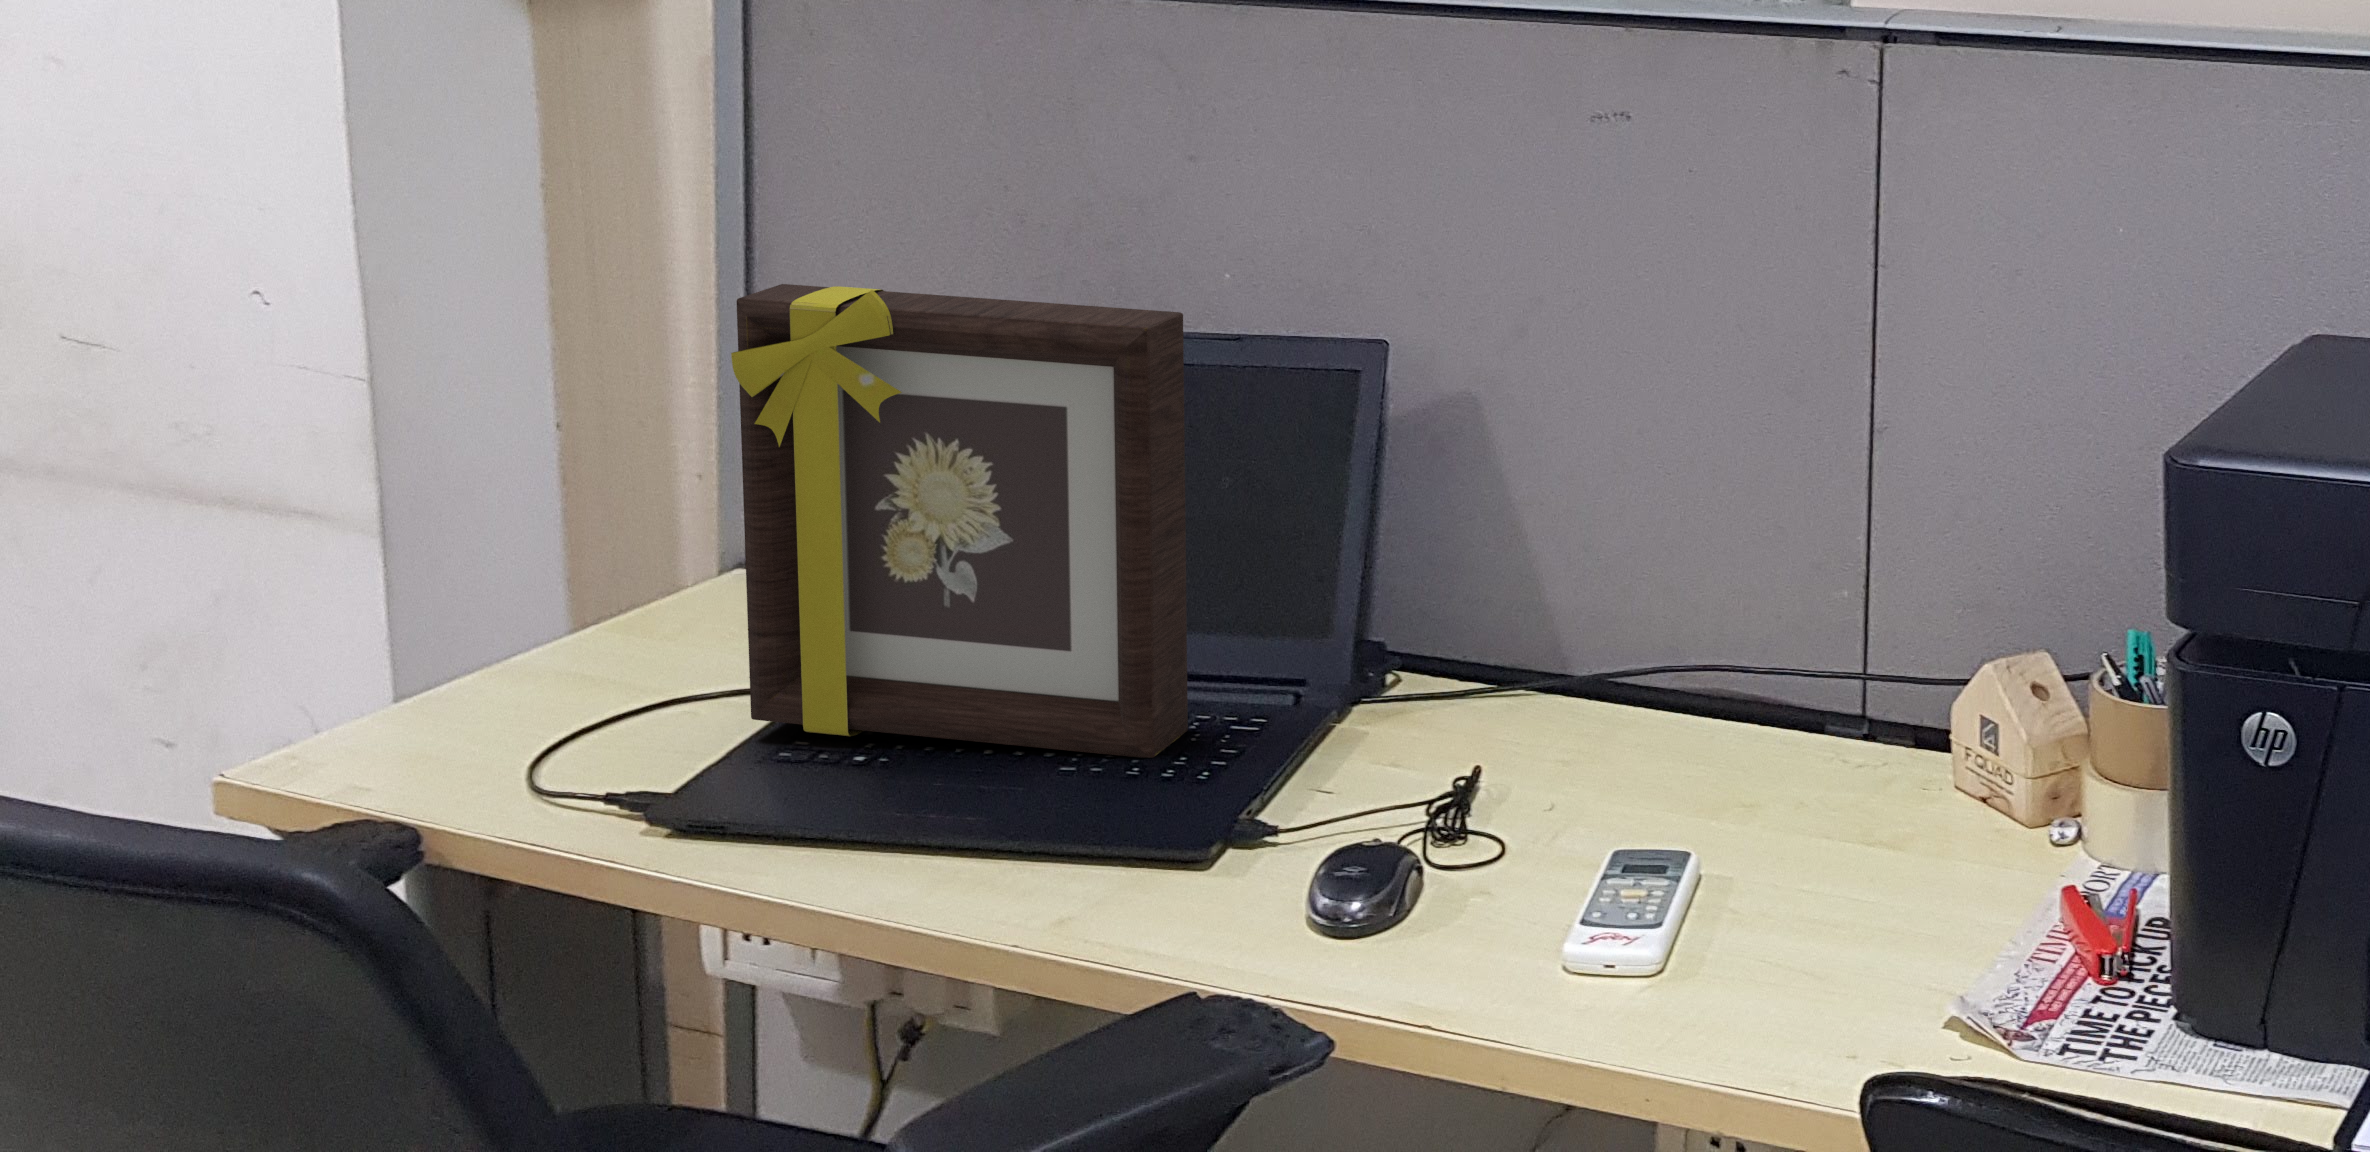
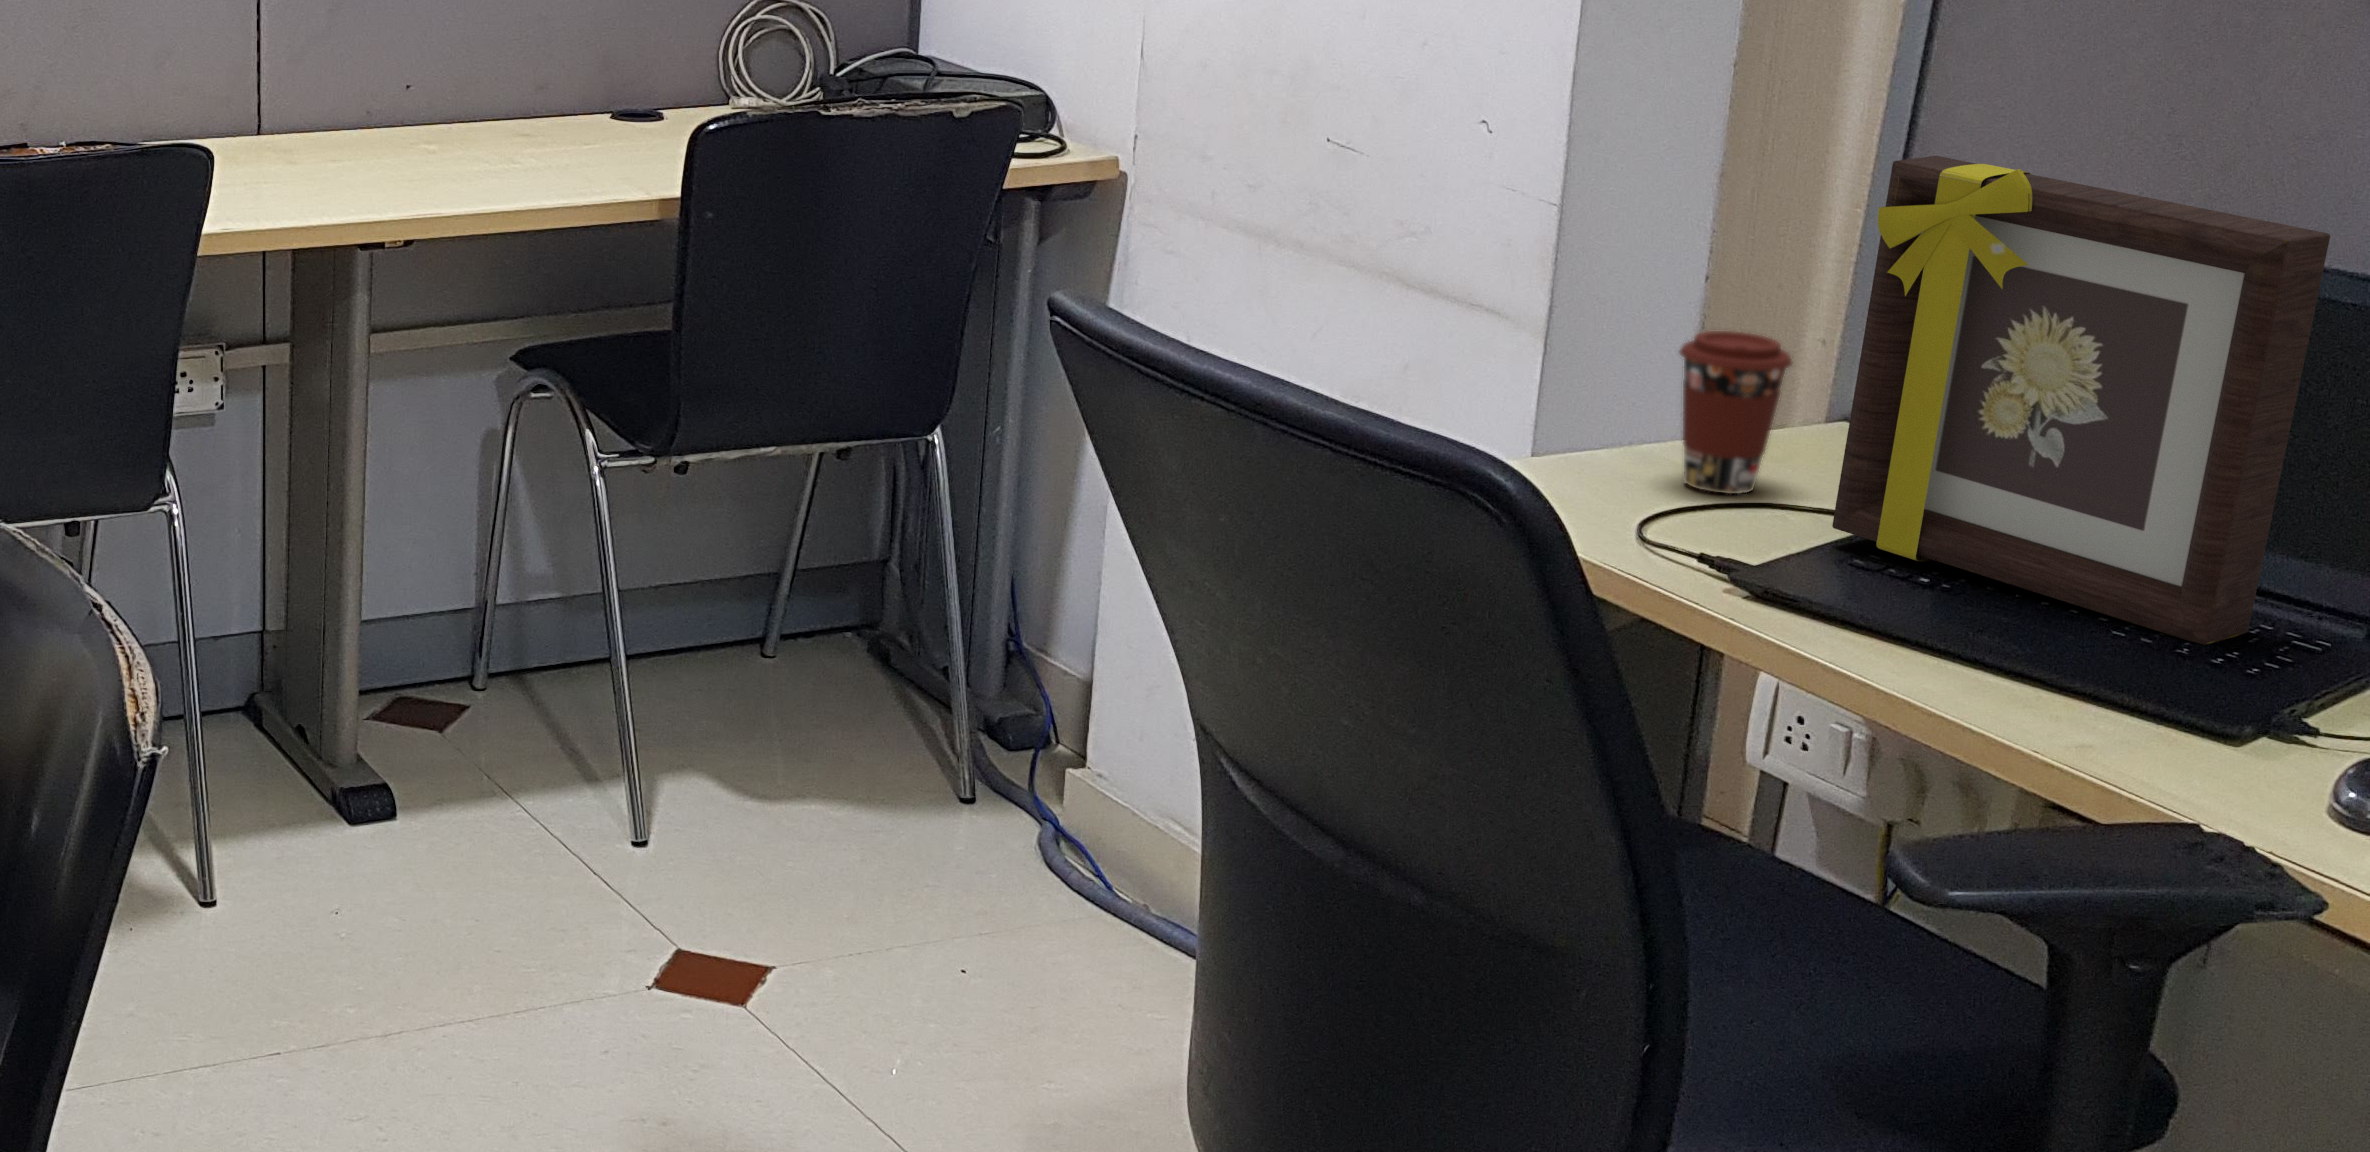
coffee cup: none [537,510,672,704] -> present [1680,331,1792,494]

